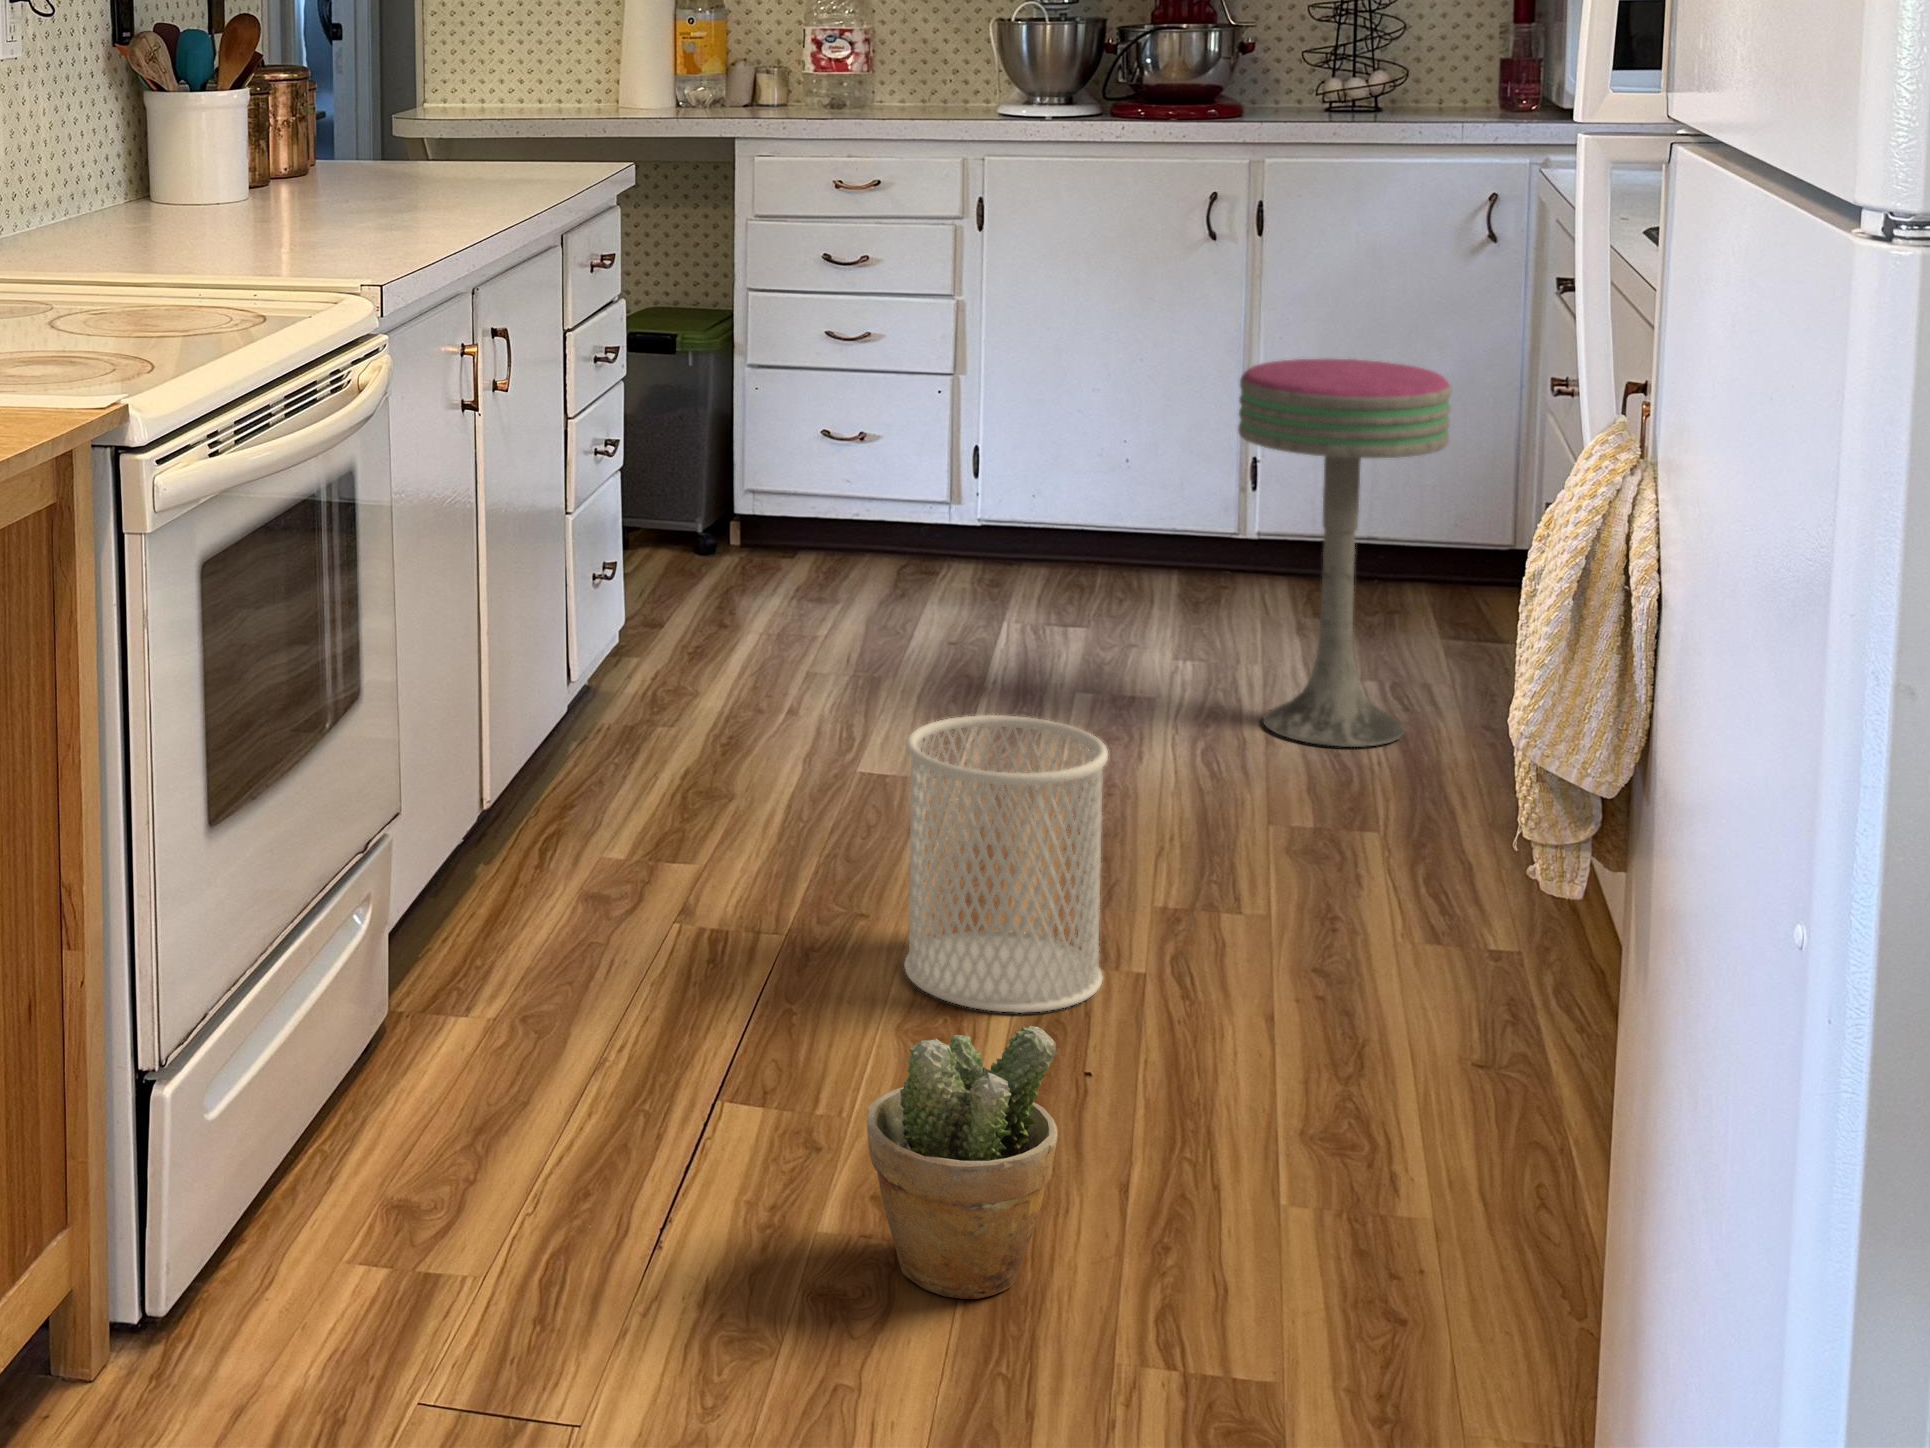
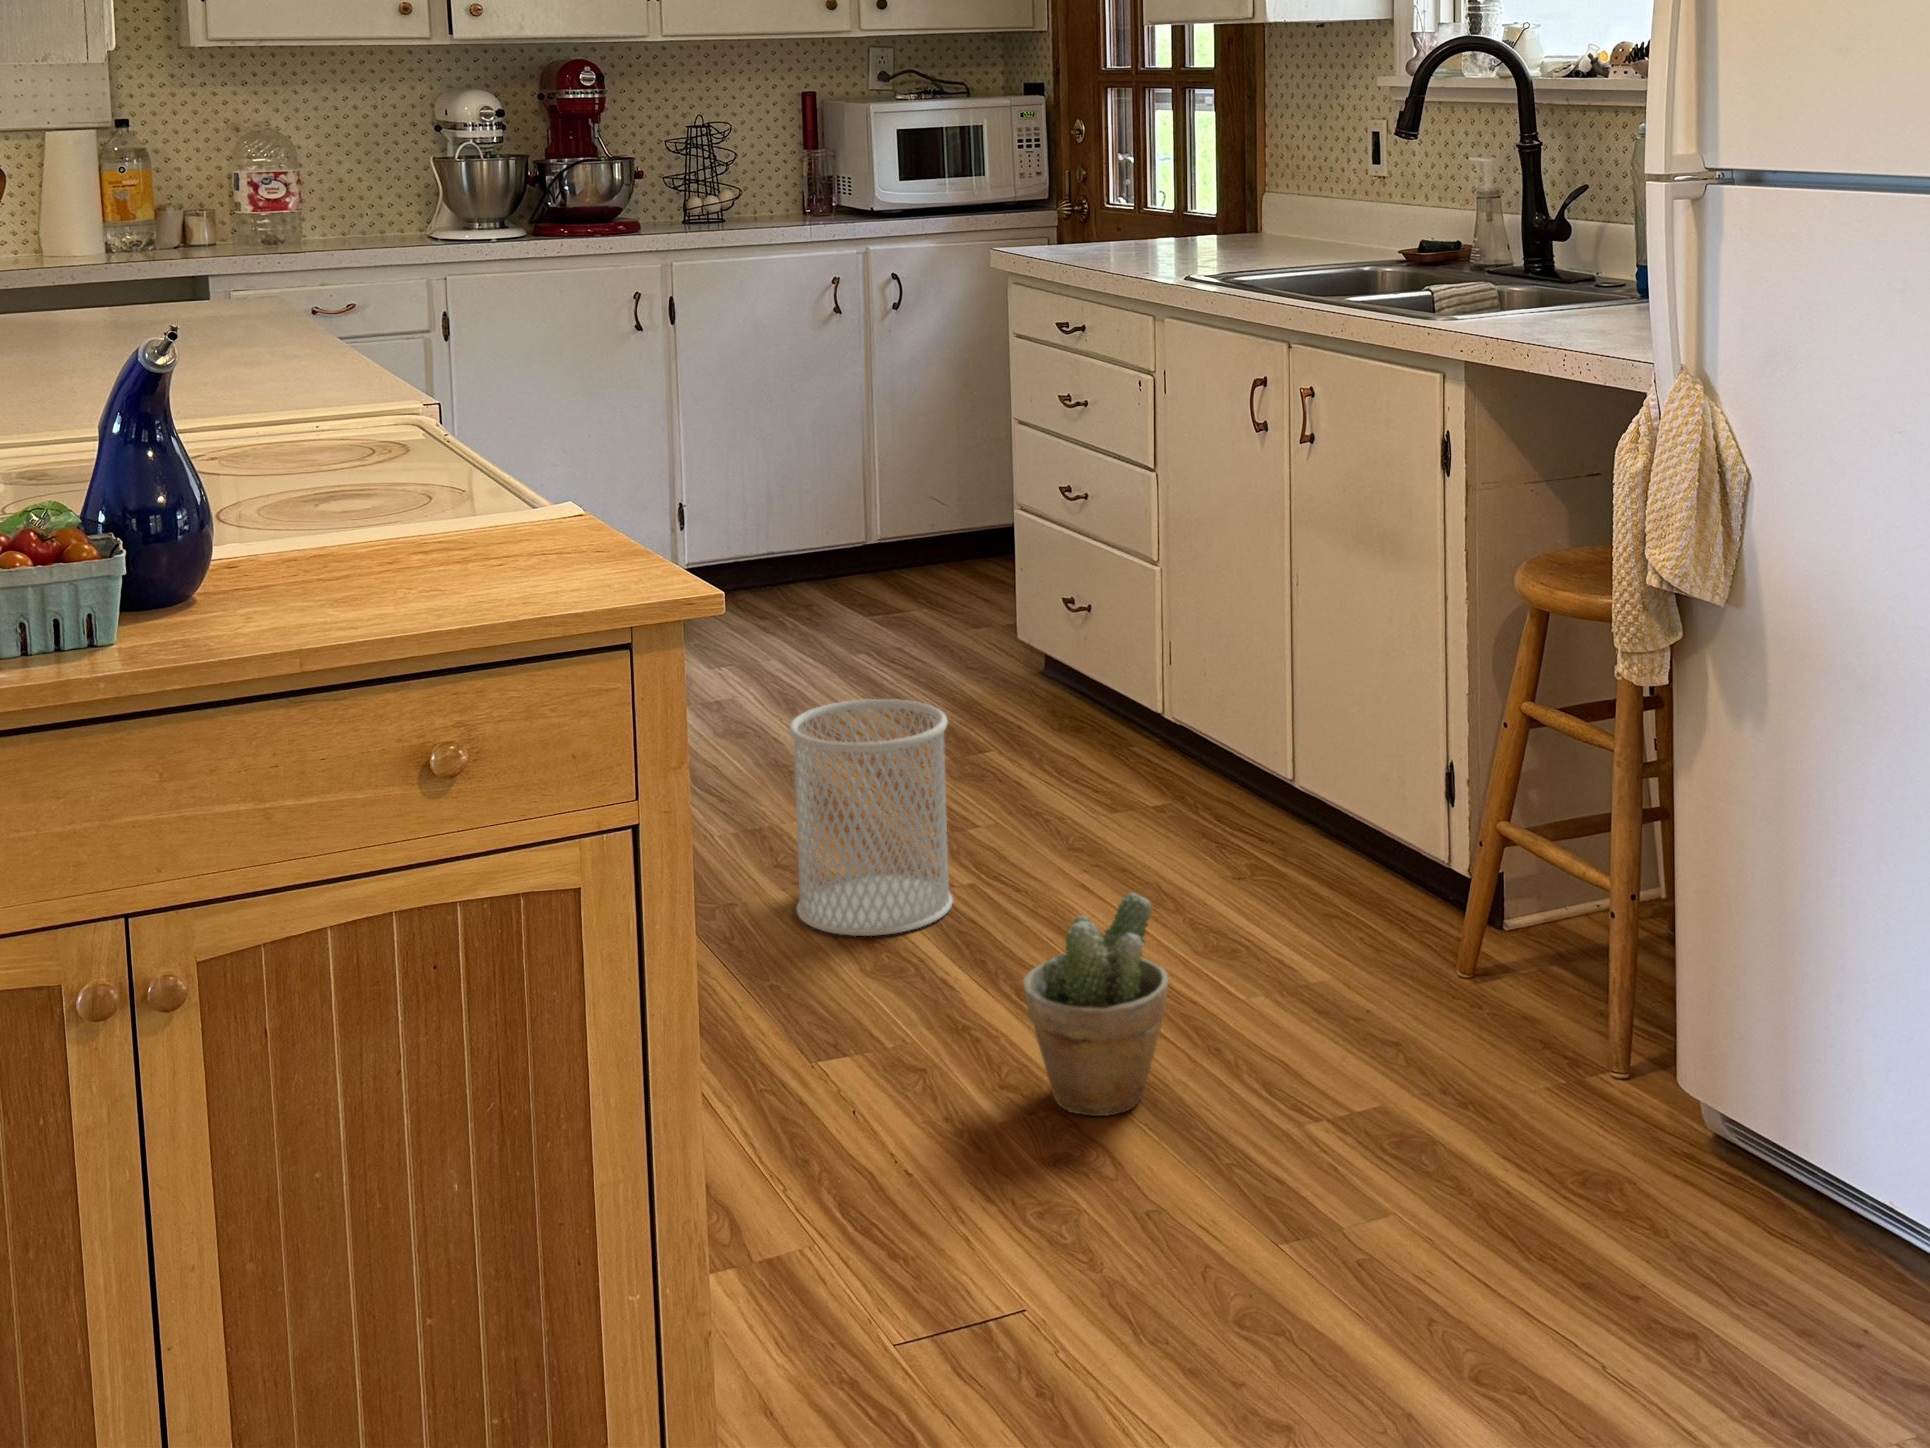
bar stool: present [1238,359,1451,747] -> none [785,404,941,703]

